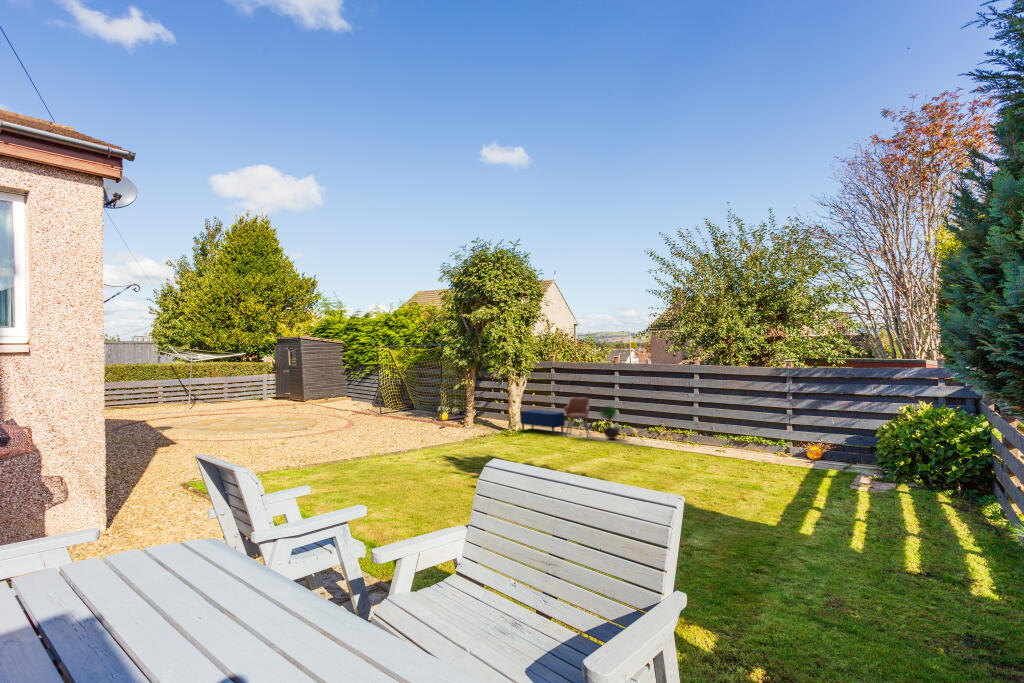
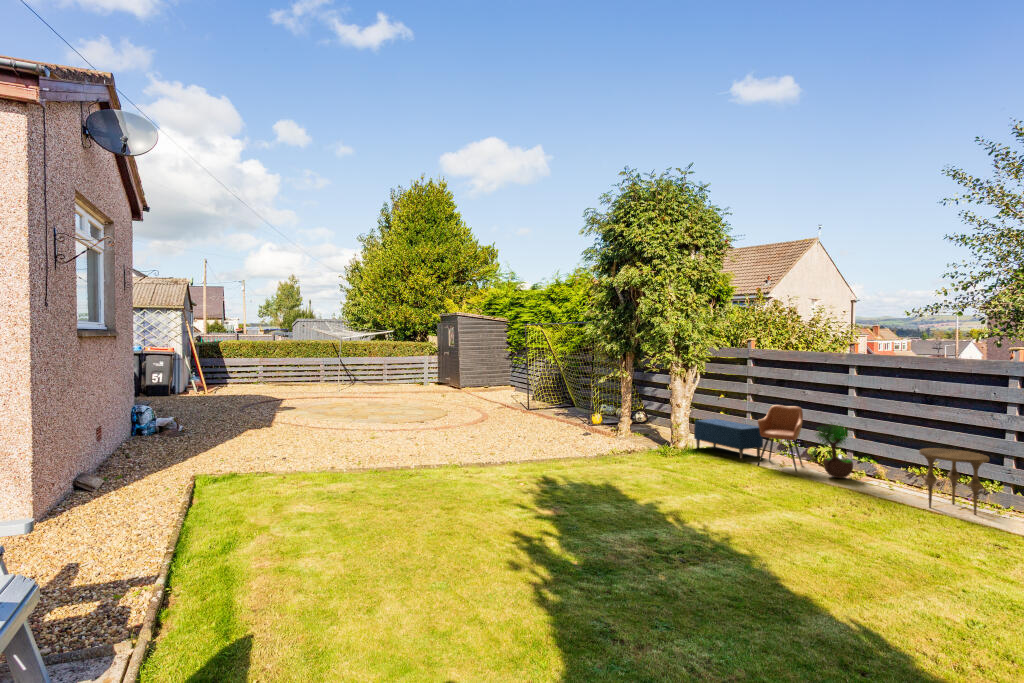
side table: none [656,415,688,450] -> present [919,448,989,515]

